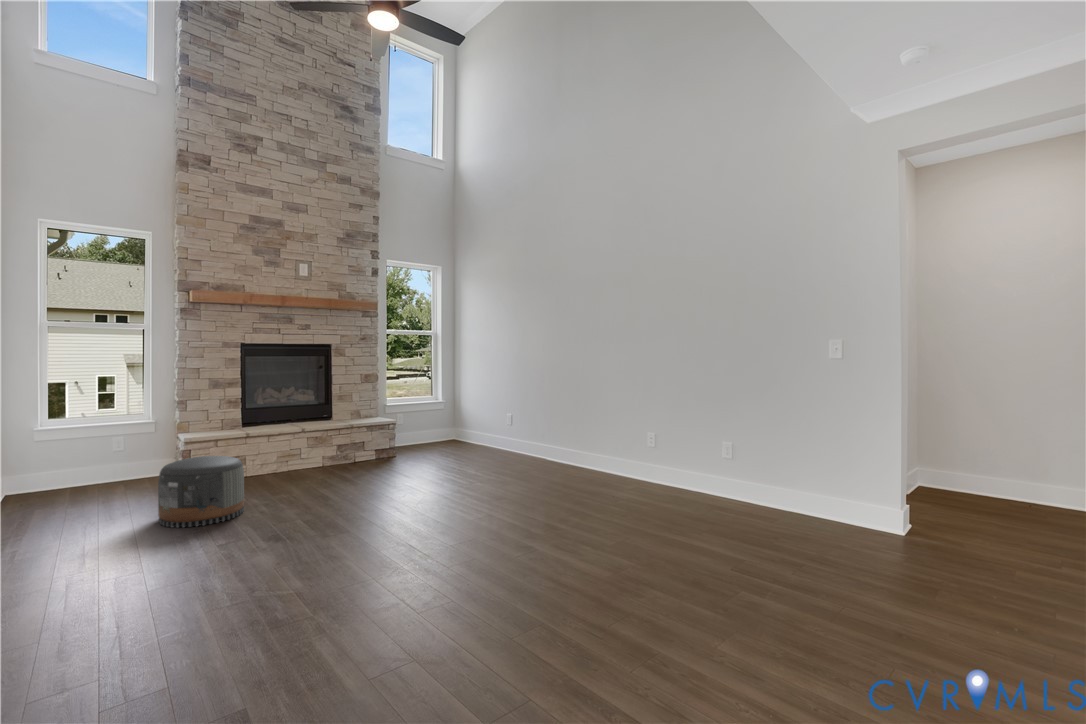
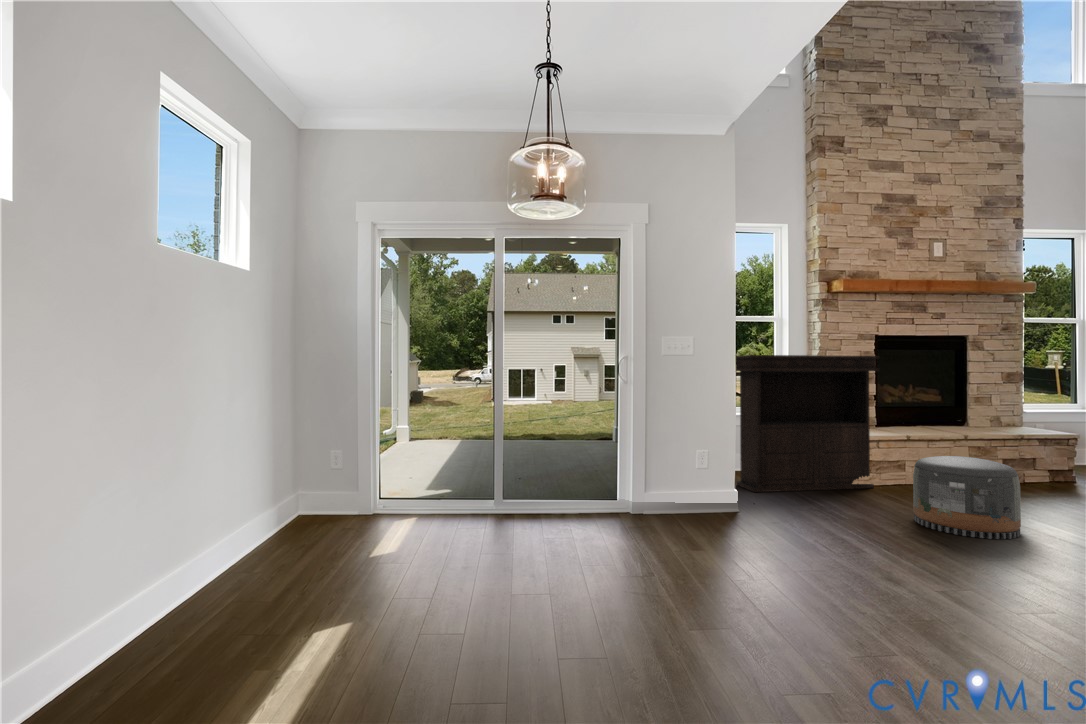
console table: none [29,364,209,511] -> present [736,355,879,492]

